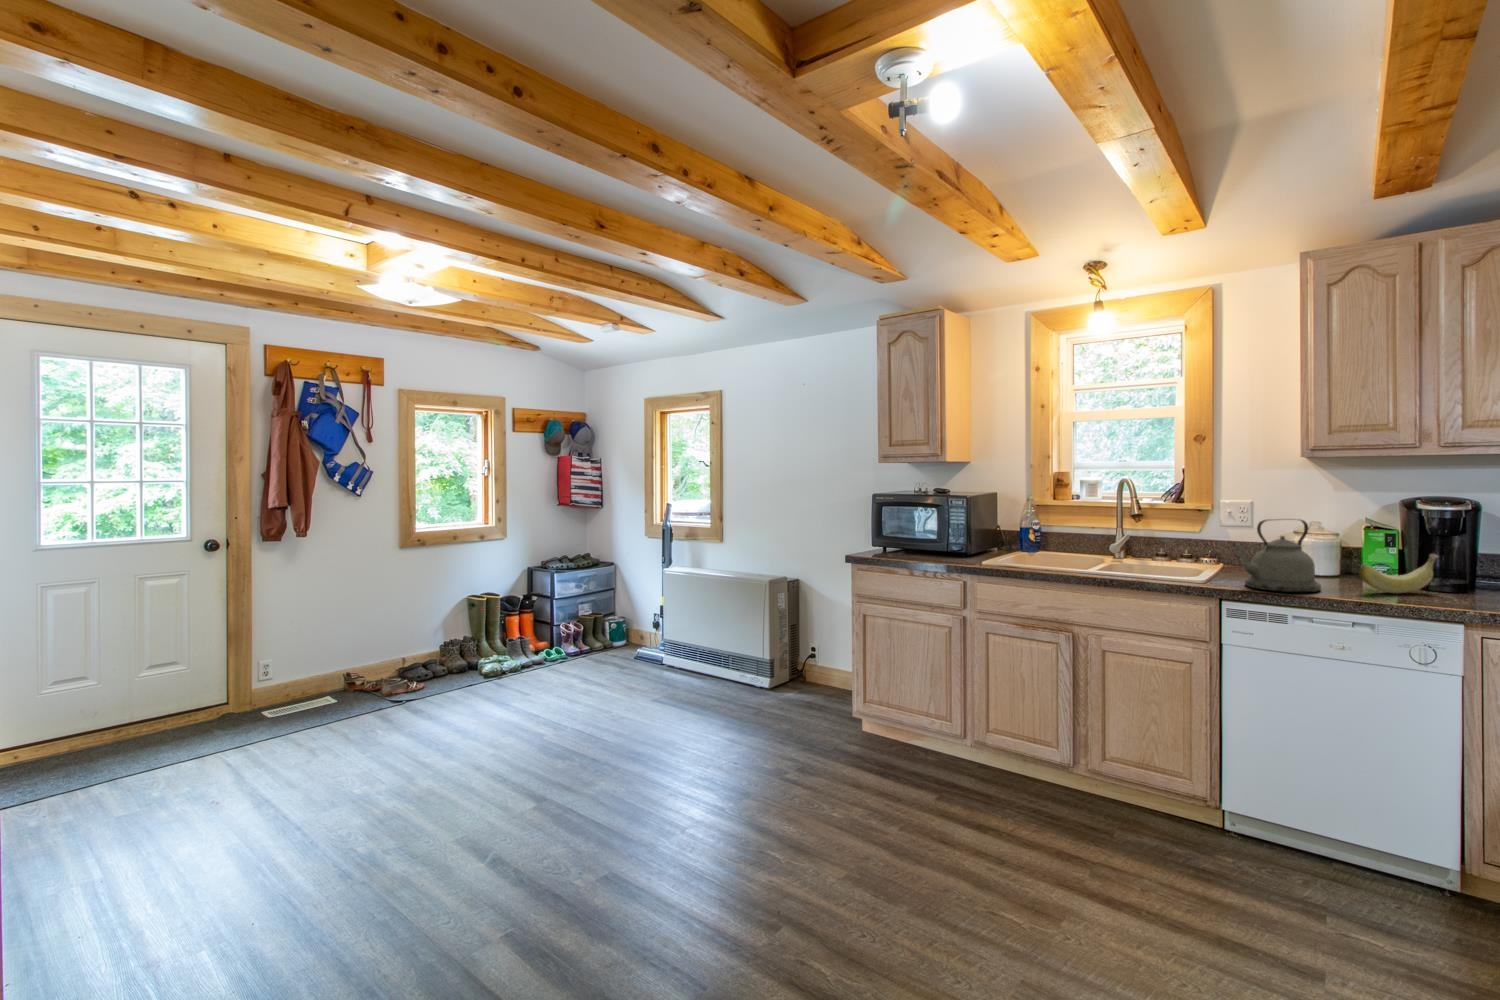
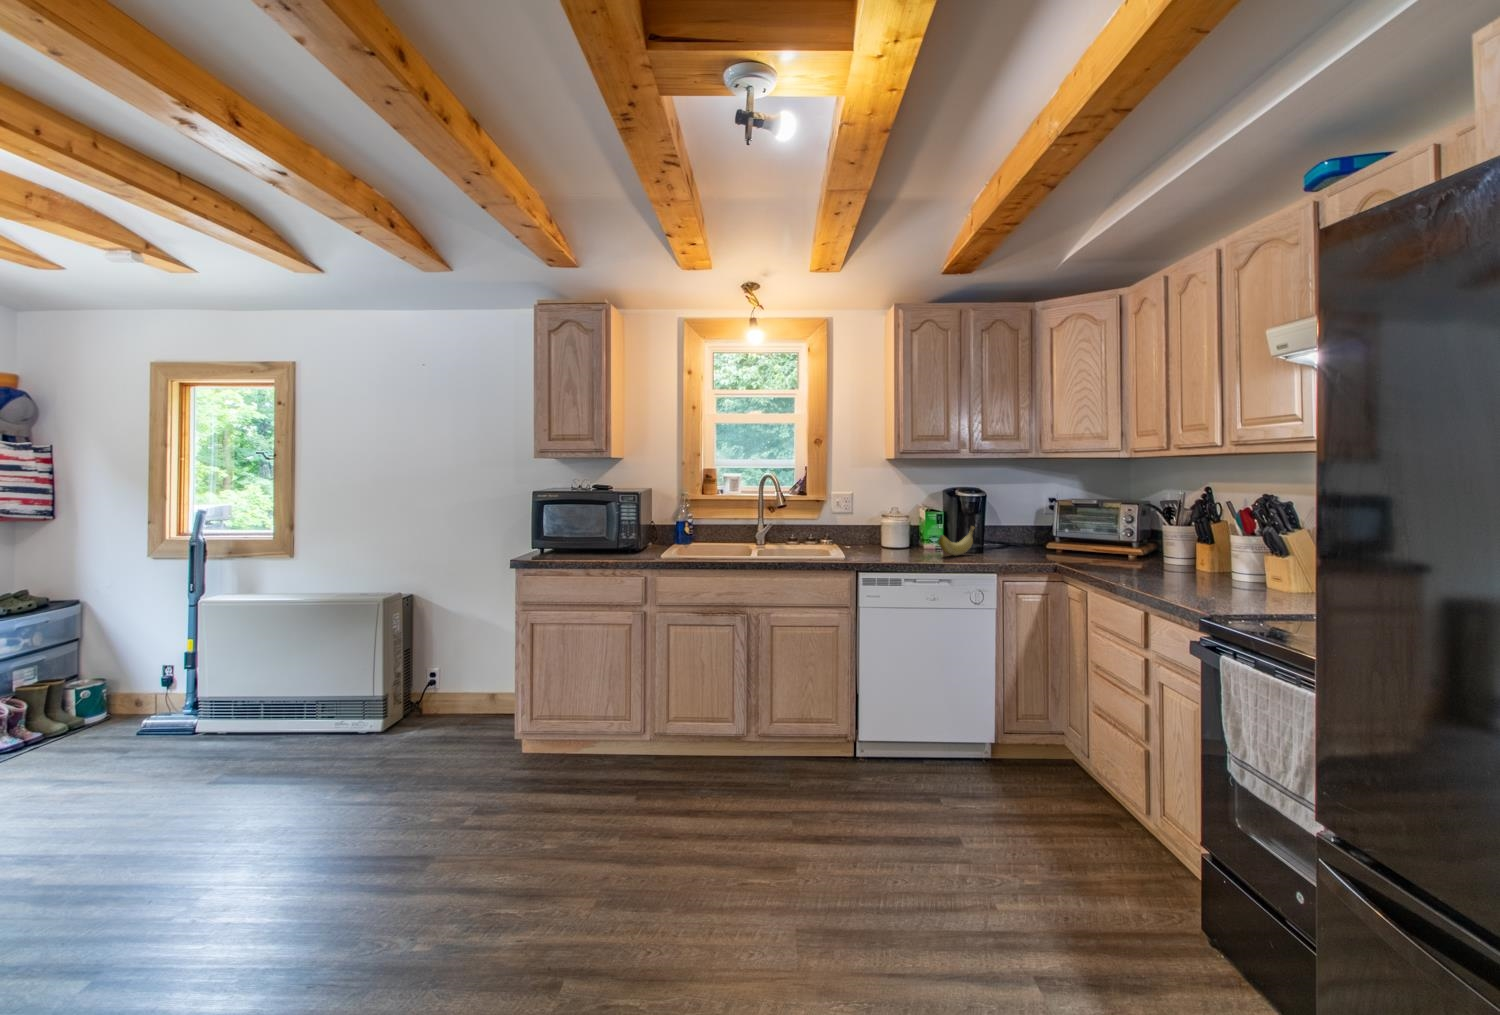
kettle: present [1233,520,1321,592] -> none [867,503,918,559]

